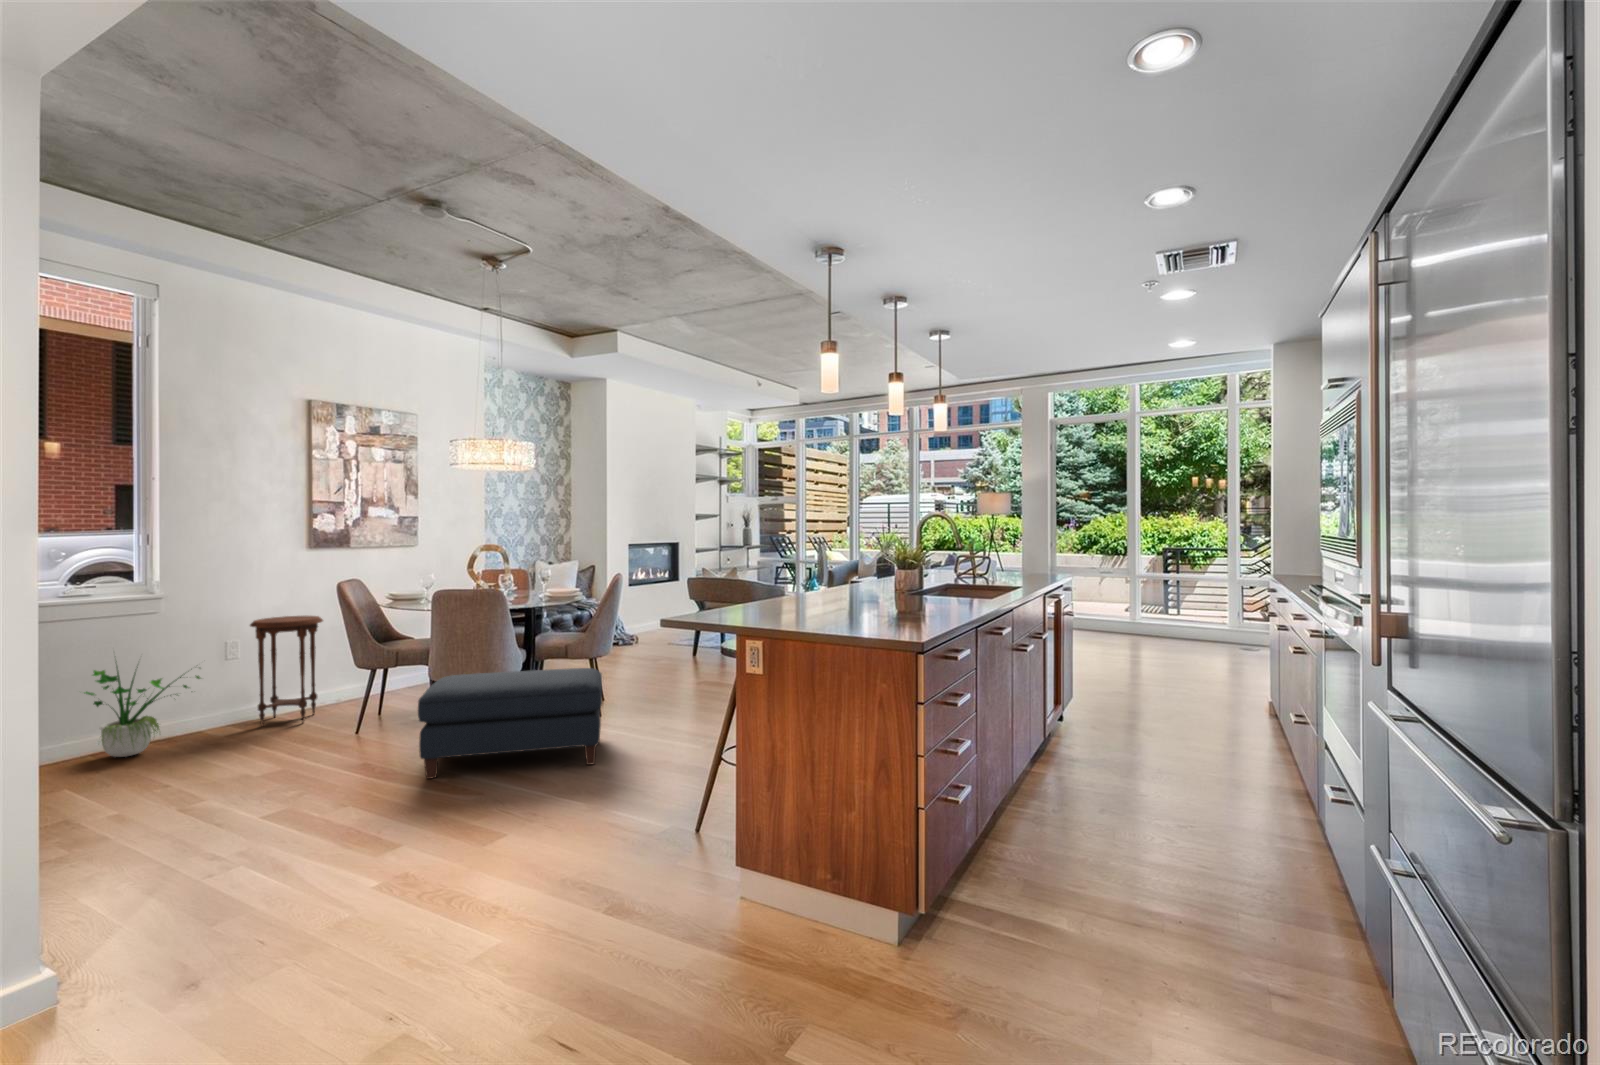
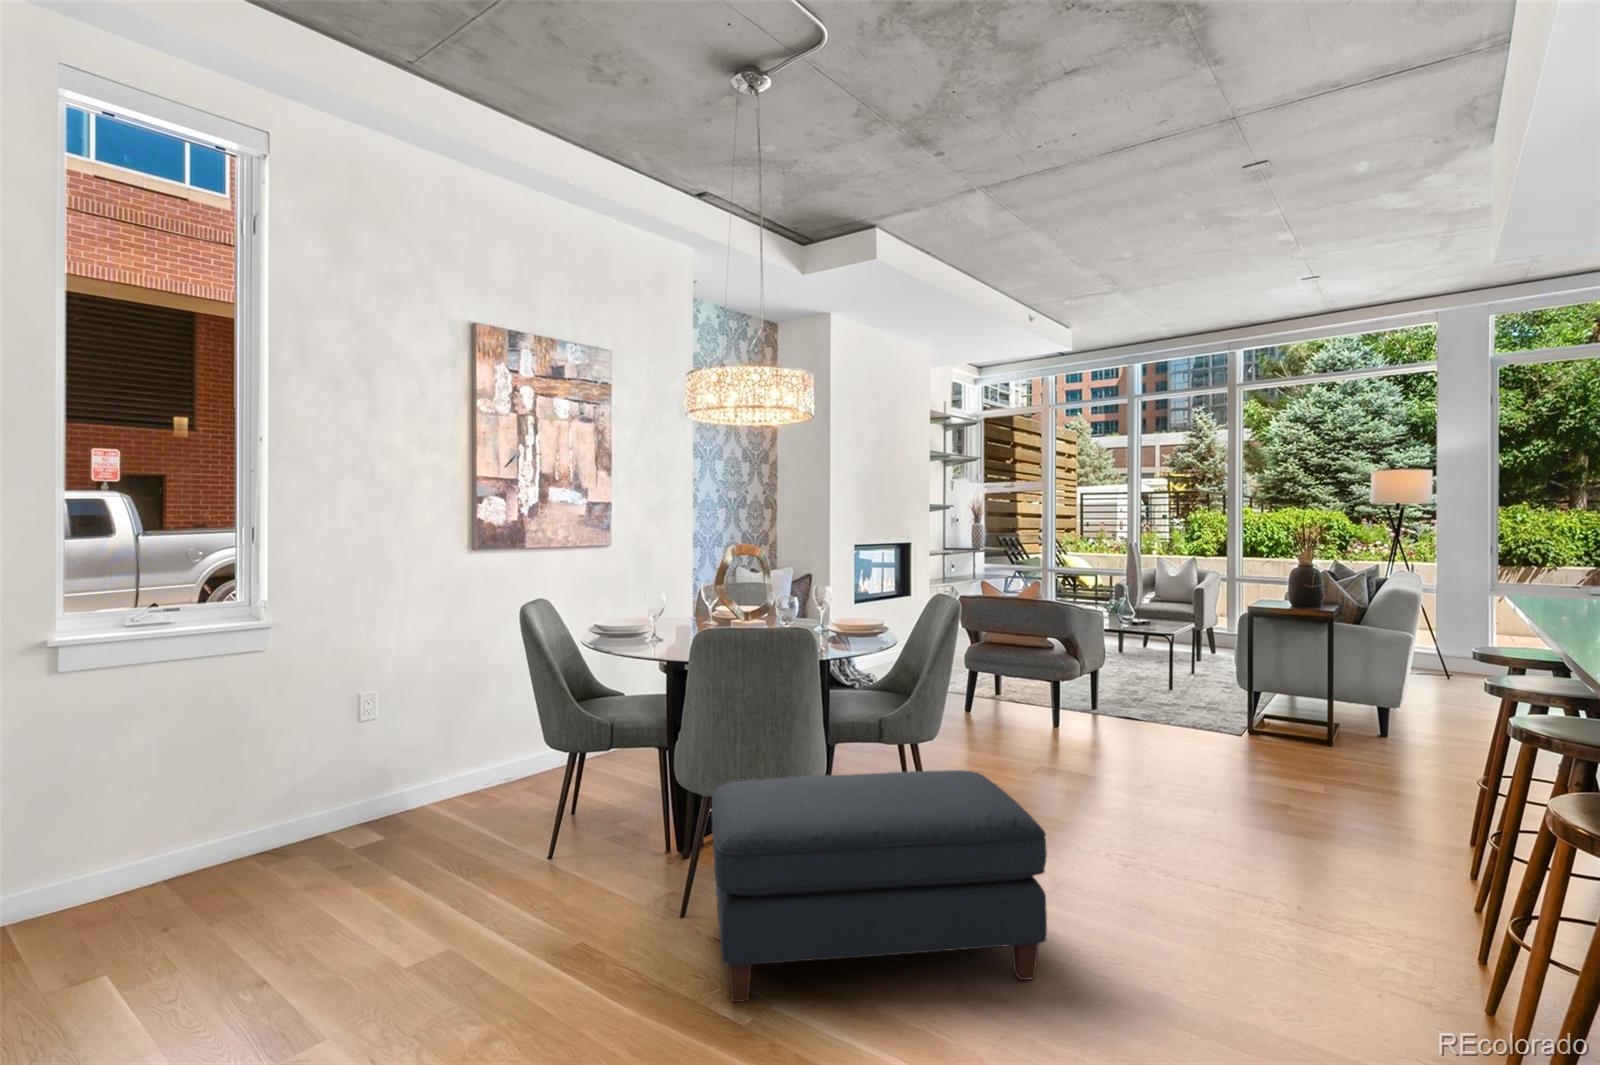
side table: present [250,616,323,726] -> none [393,653,497,831]
potted plant: present [84,666,200,757] -> none [137,709,335,896]

